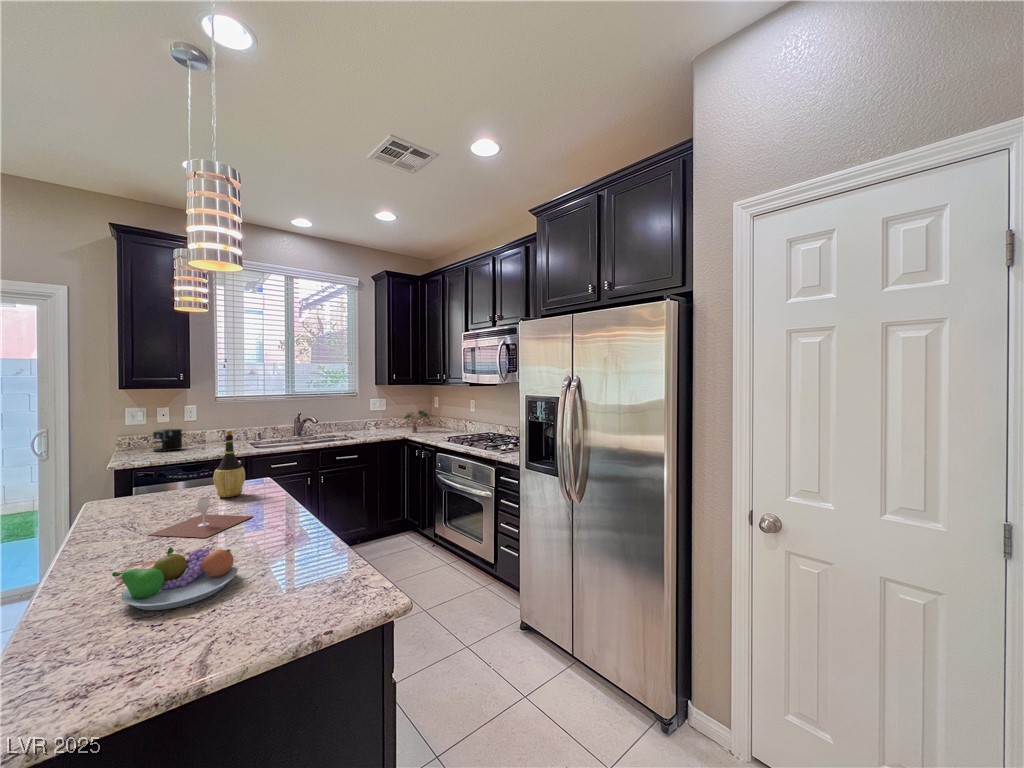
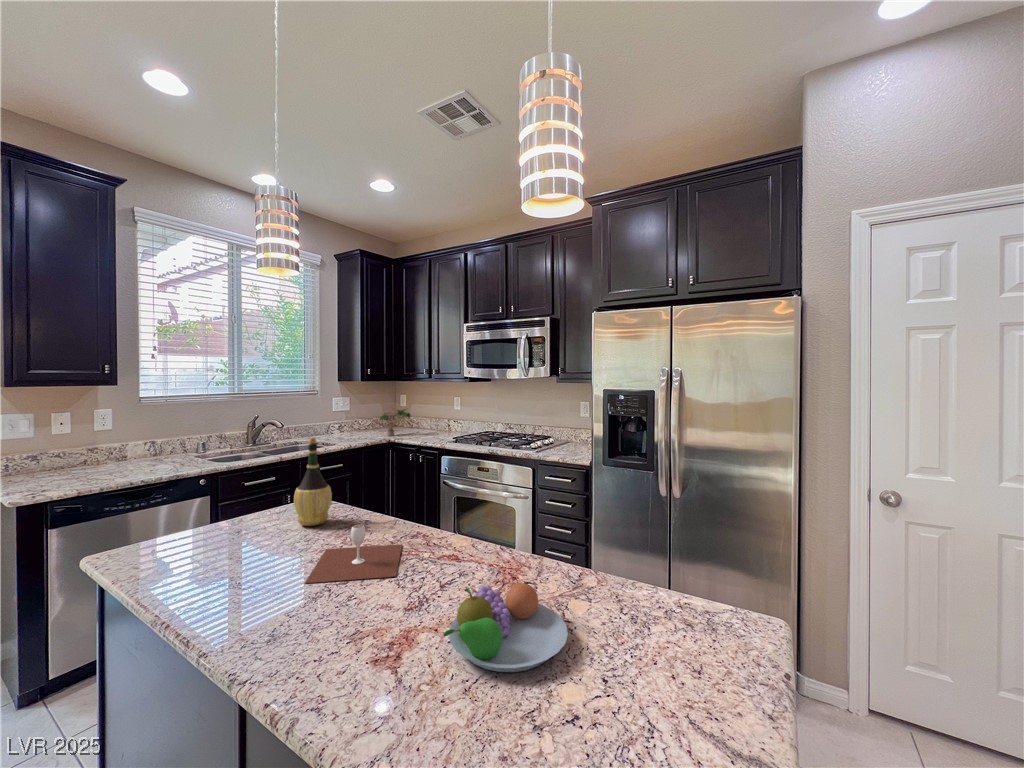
coffee maker: present [152,429,182,452] -> none [57,442,138,475]

